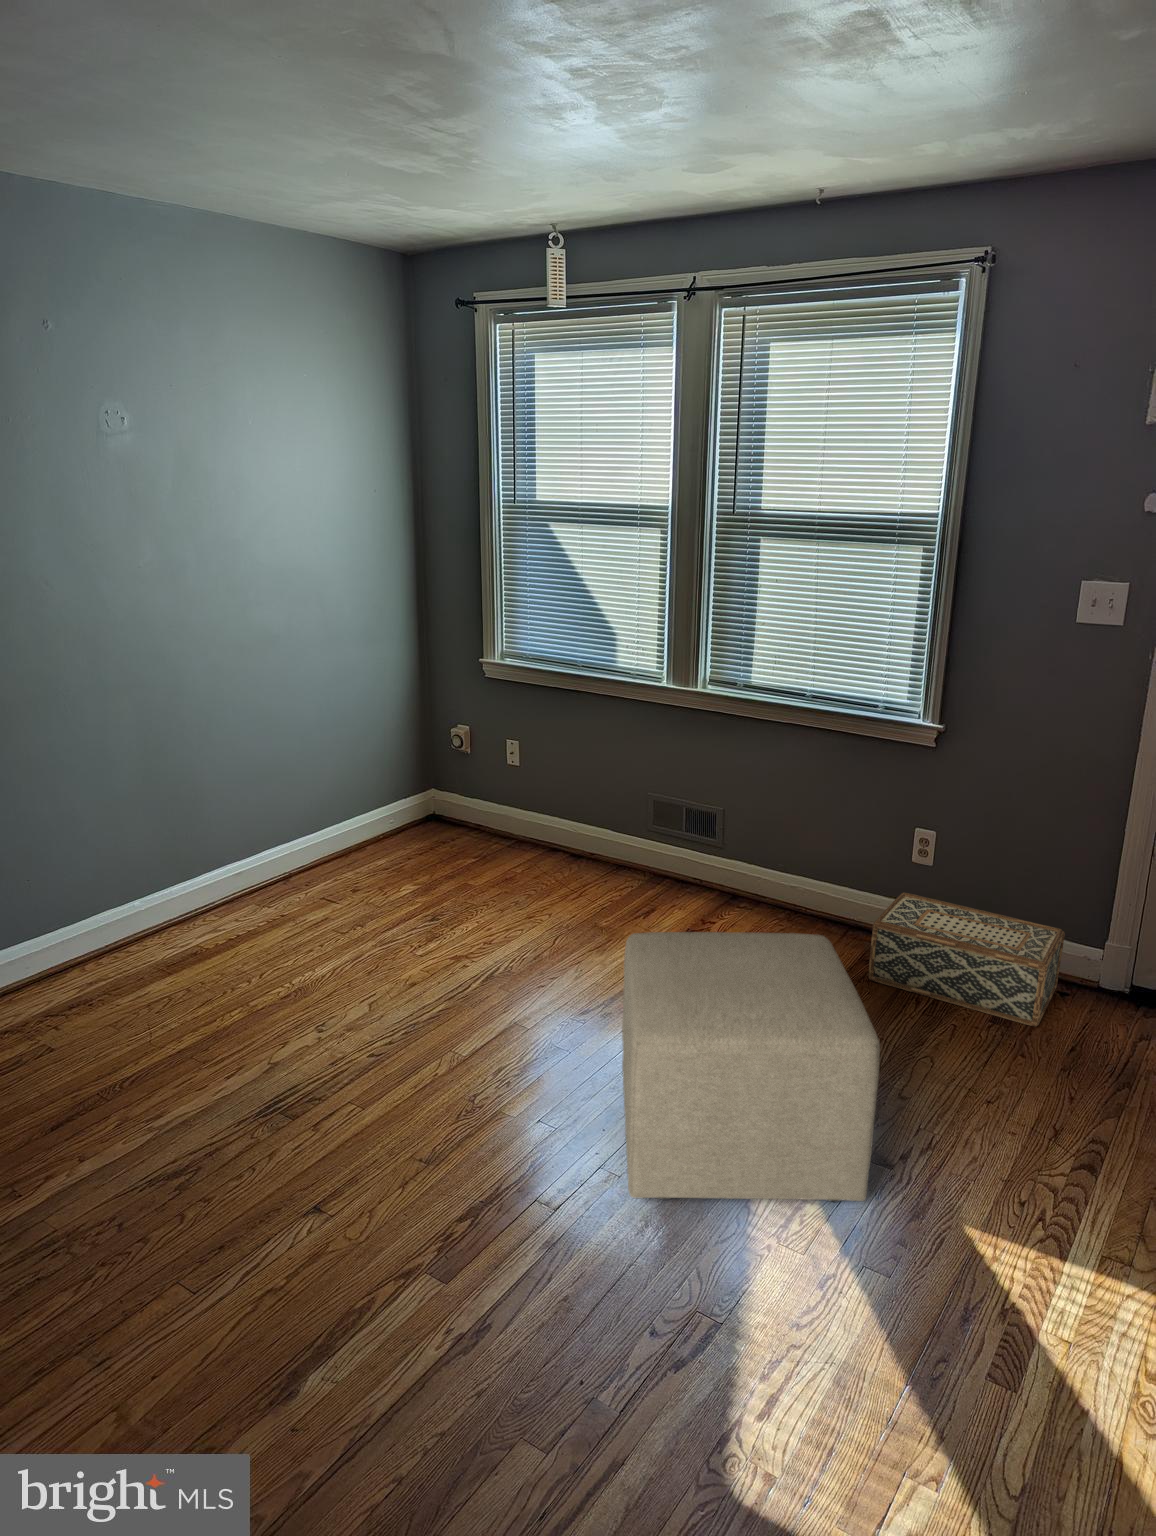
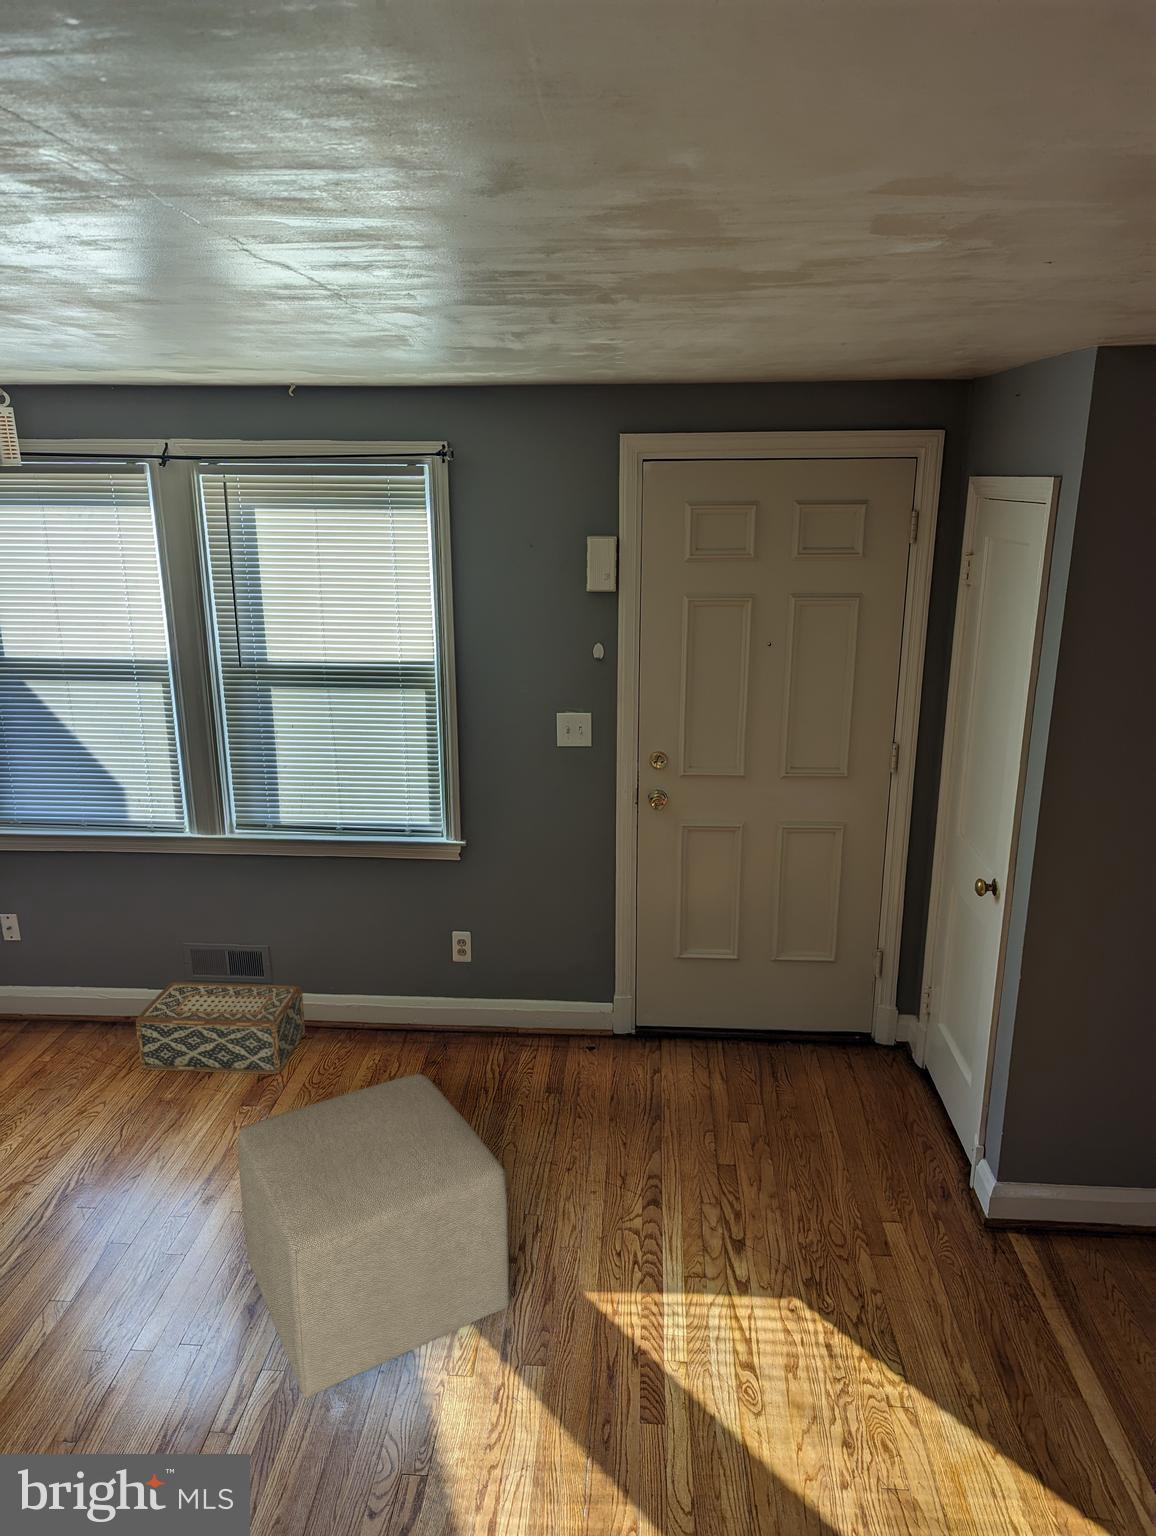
woven basket: present [868,892,1065,1026] -> present [136,982,305,1074]

